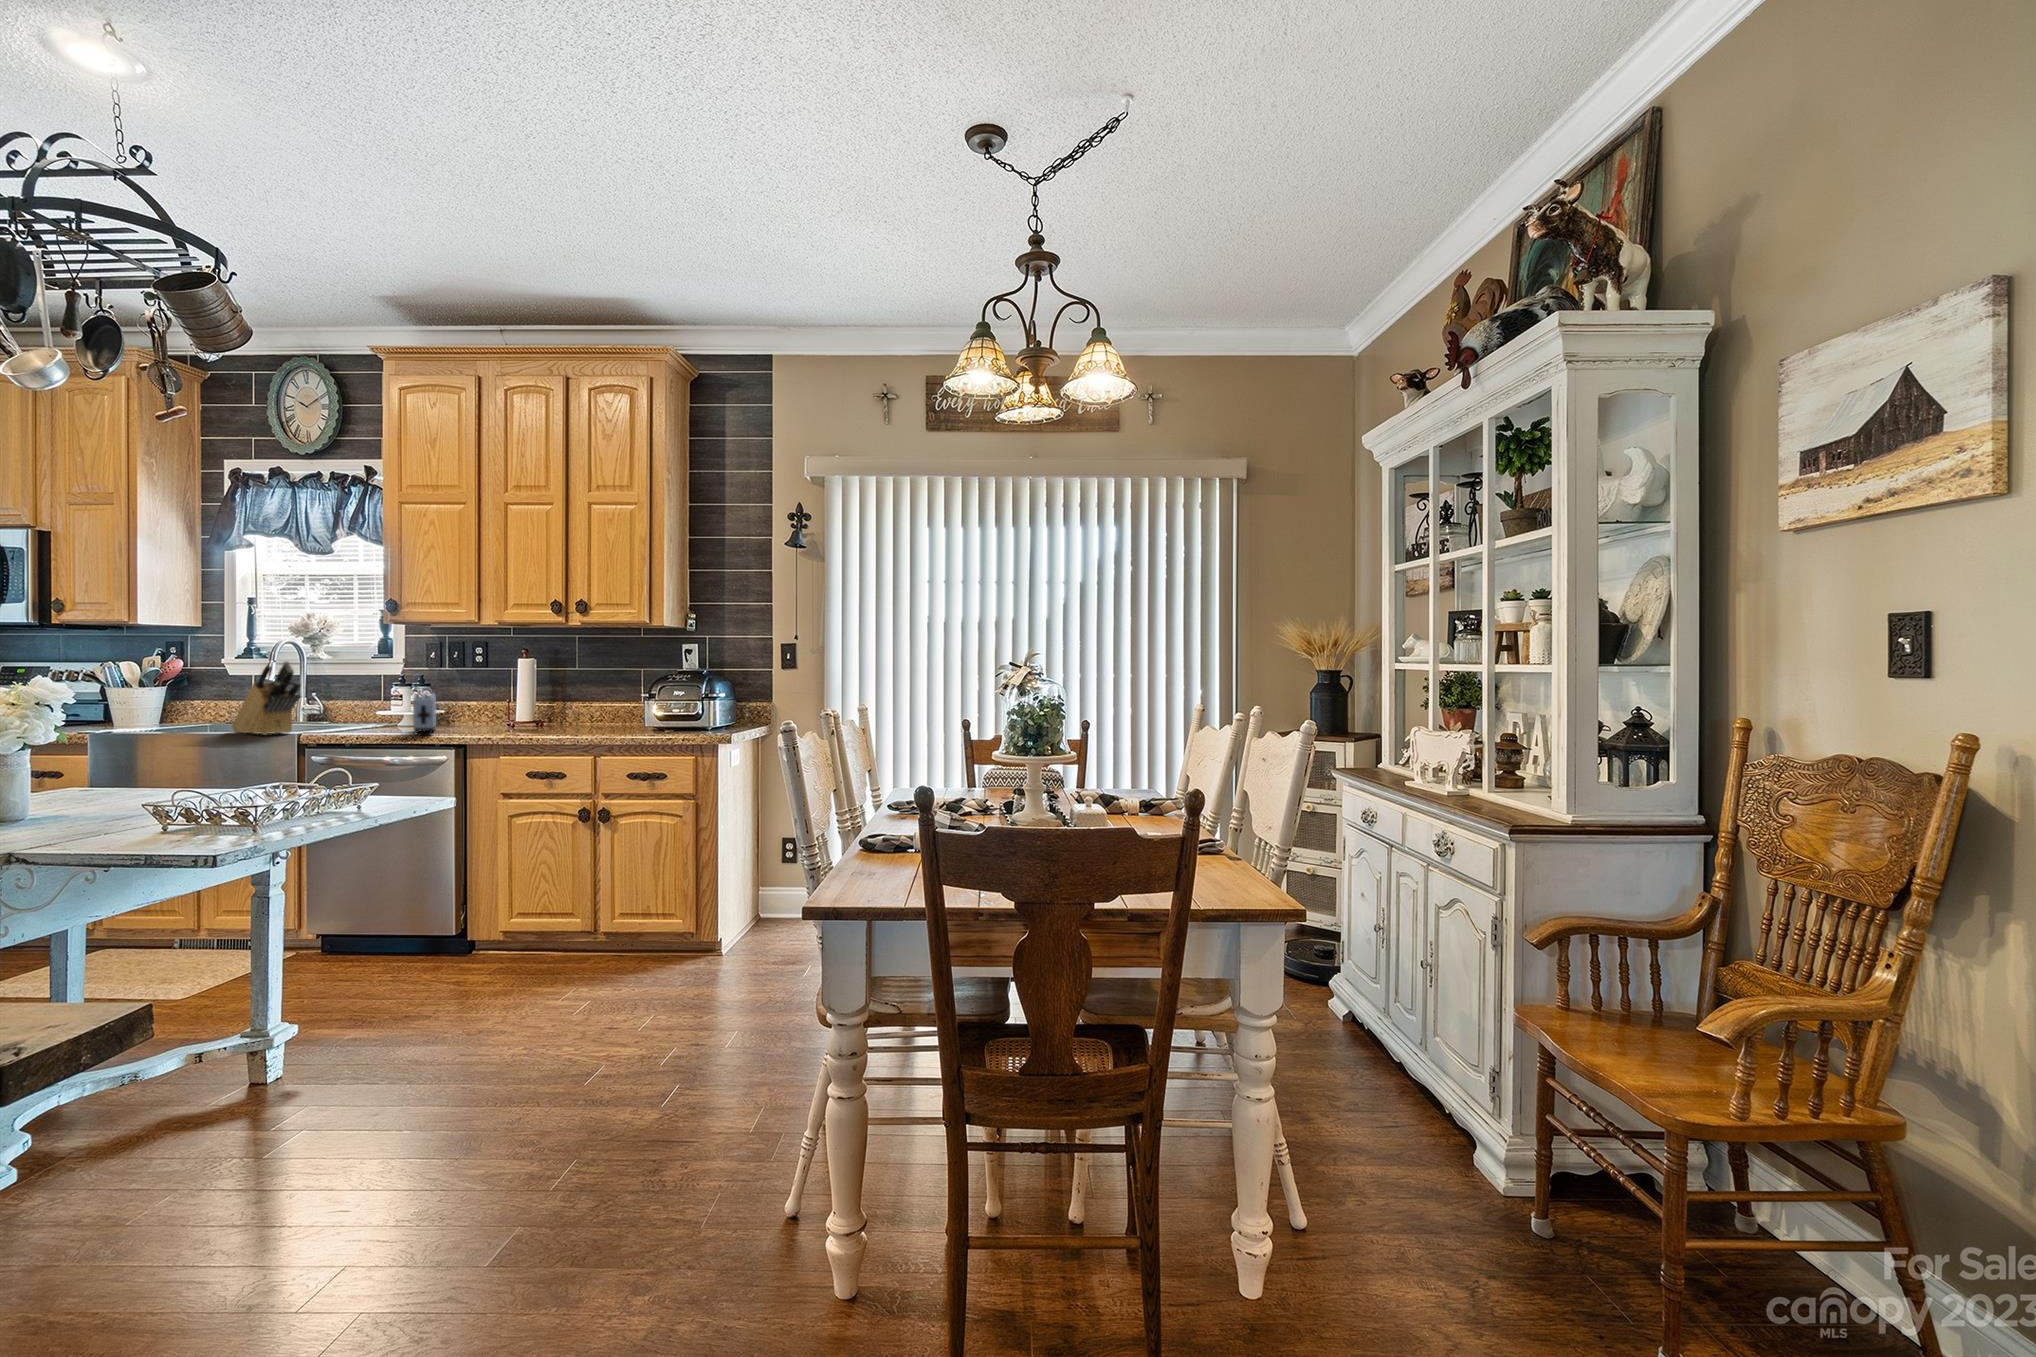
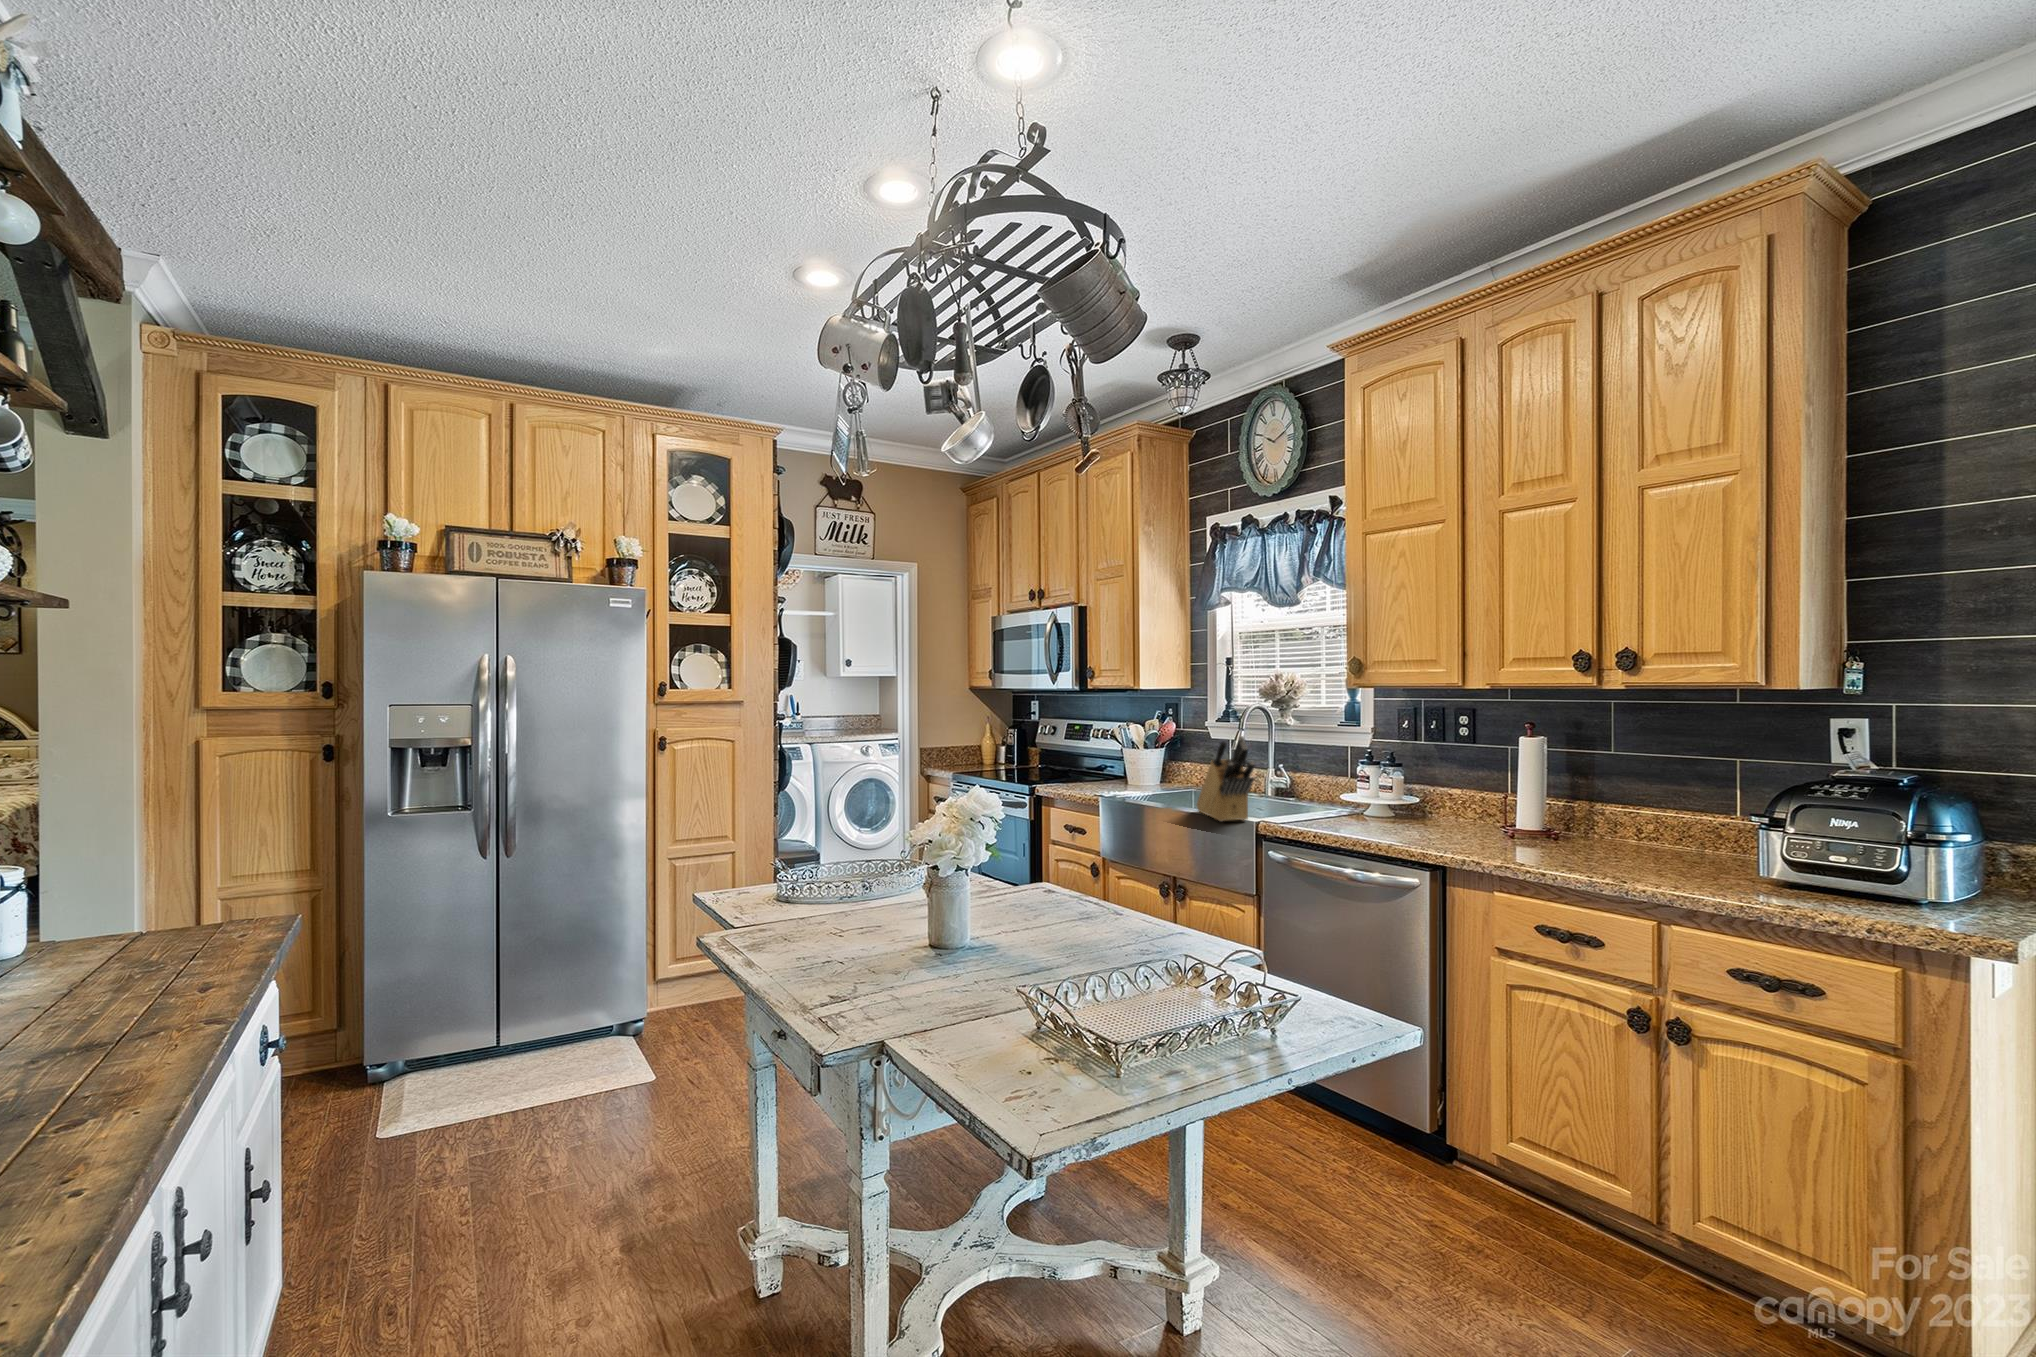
toaster: present [413,693,436,735] -> none [1376,783,1407,844]

